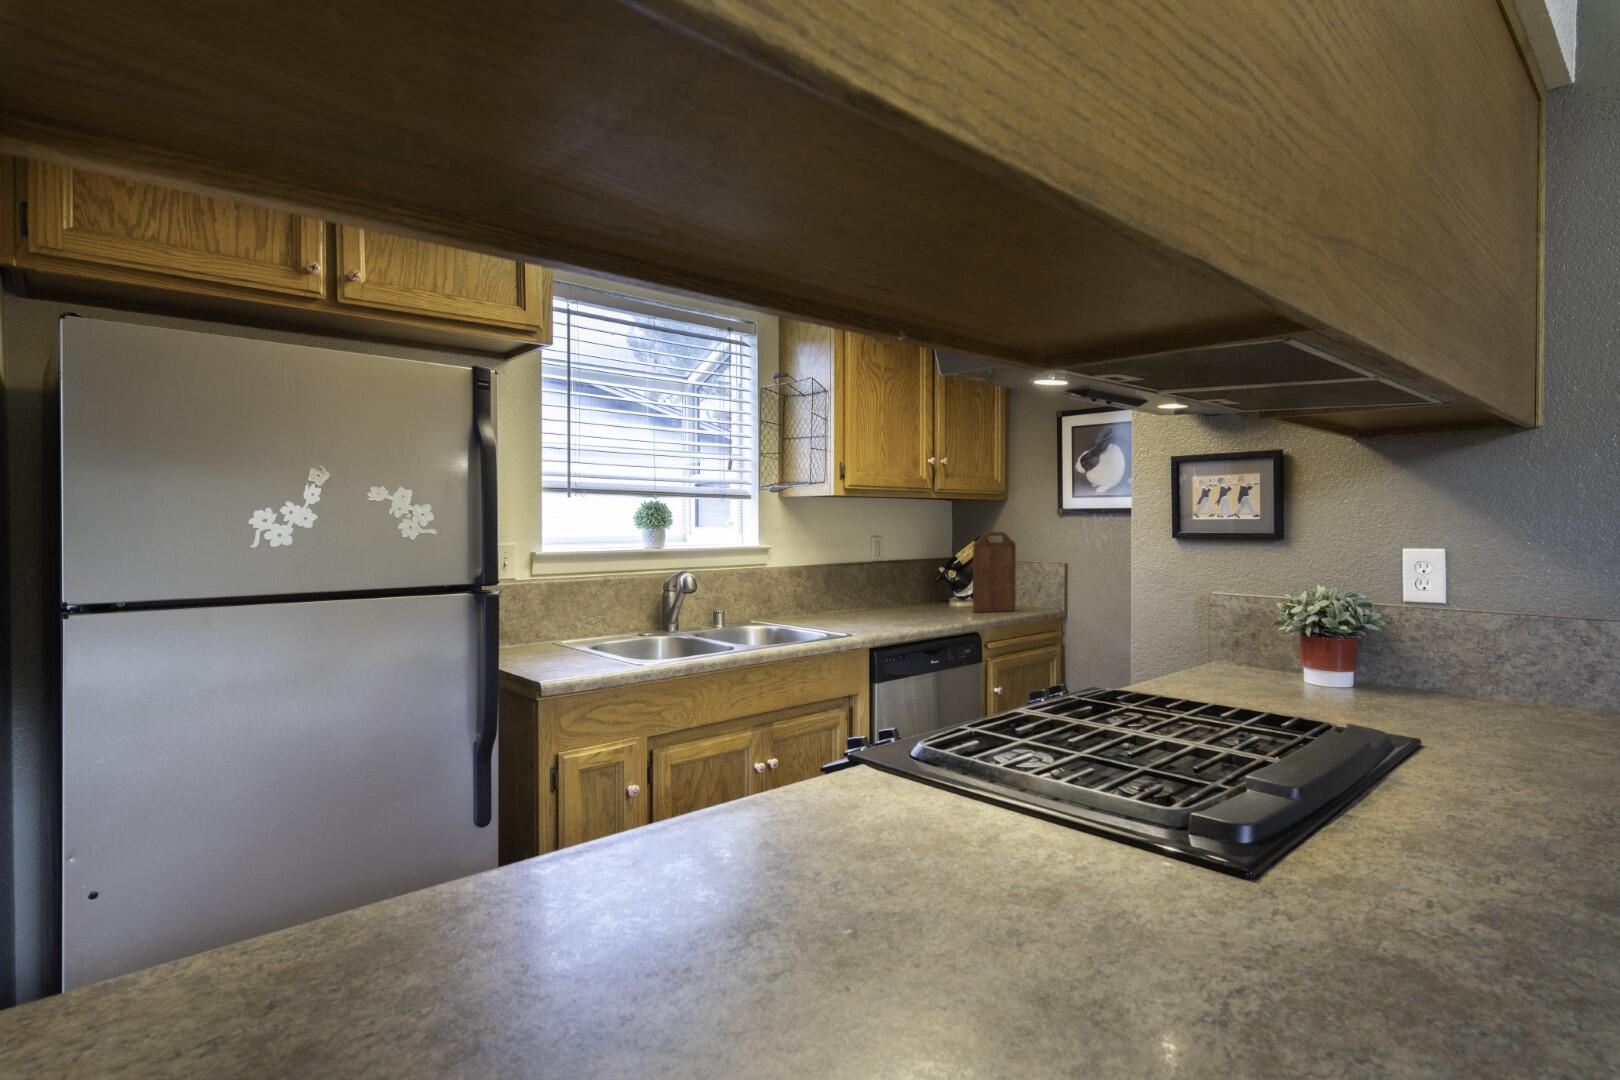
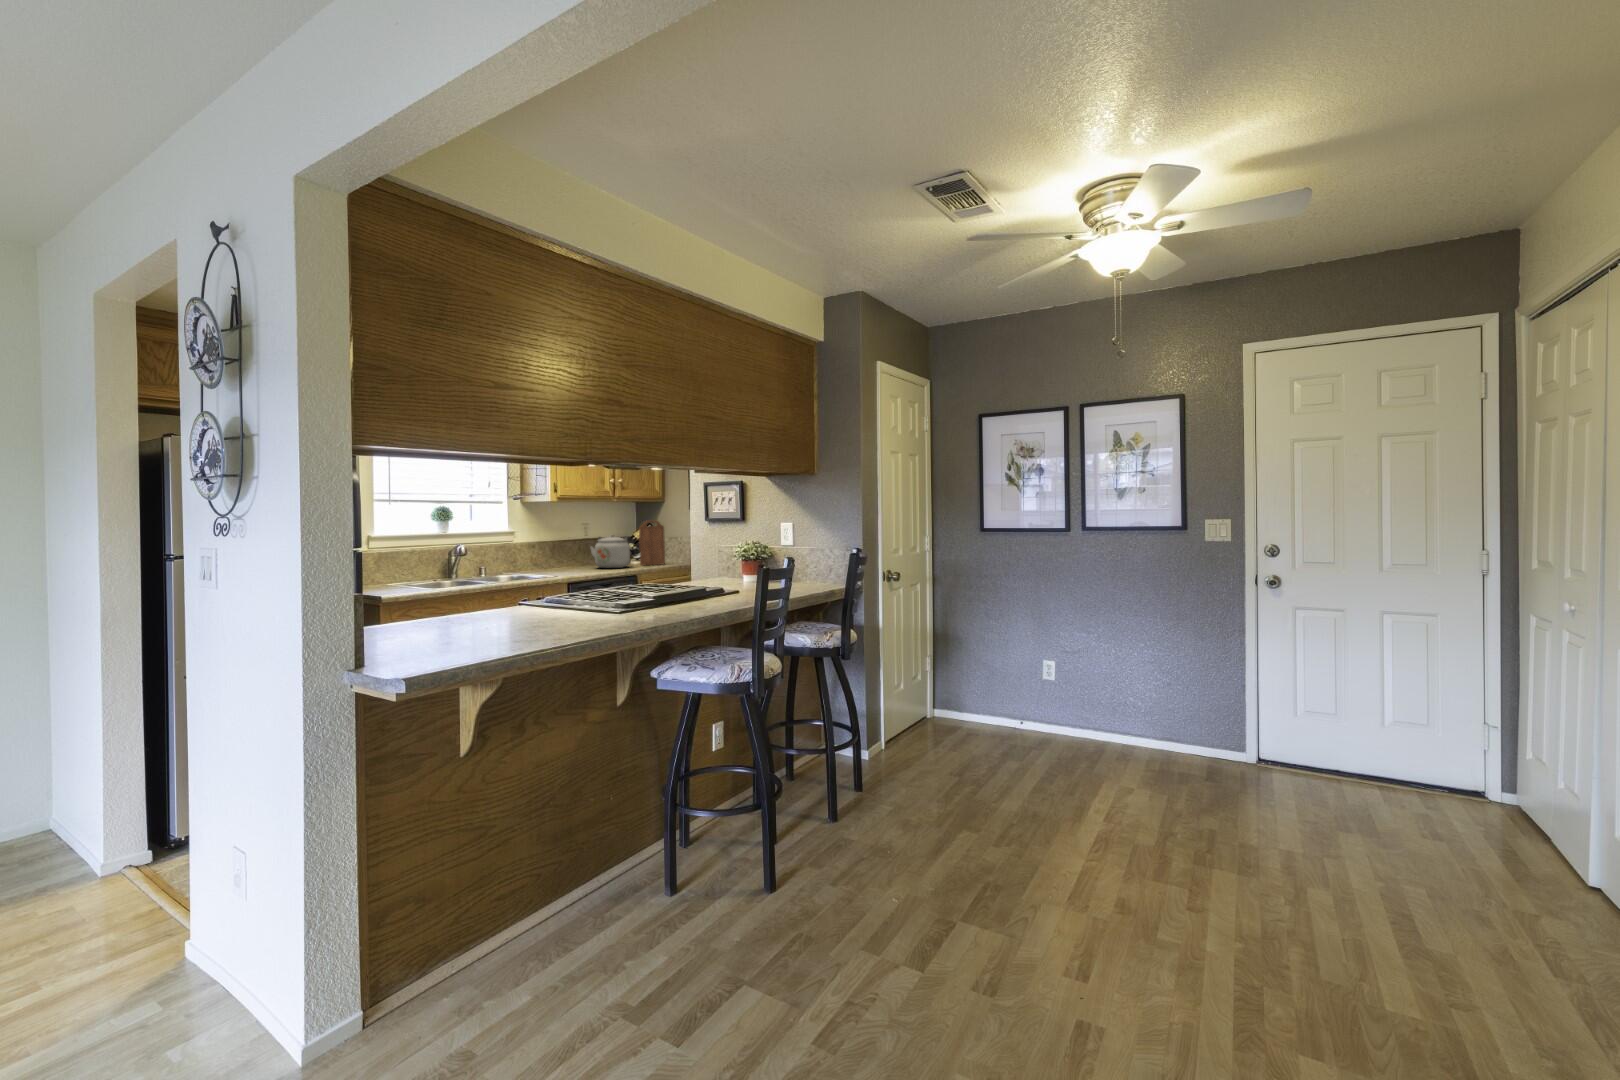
kettle: none [889,556,967,616] -> present [591,535,635,568]

